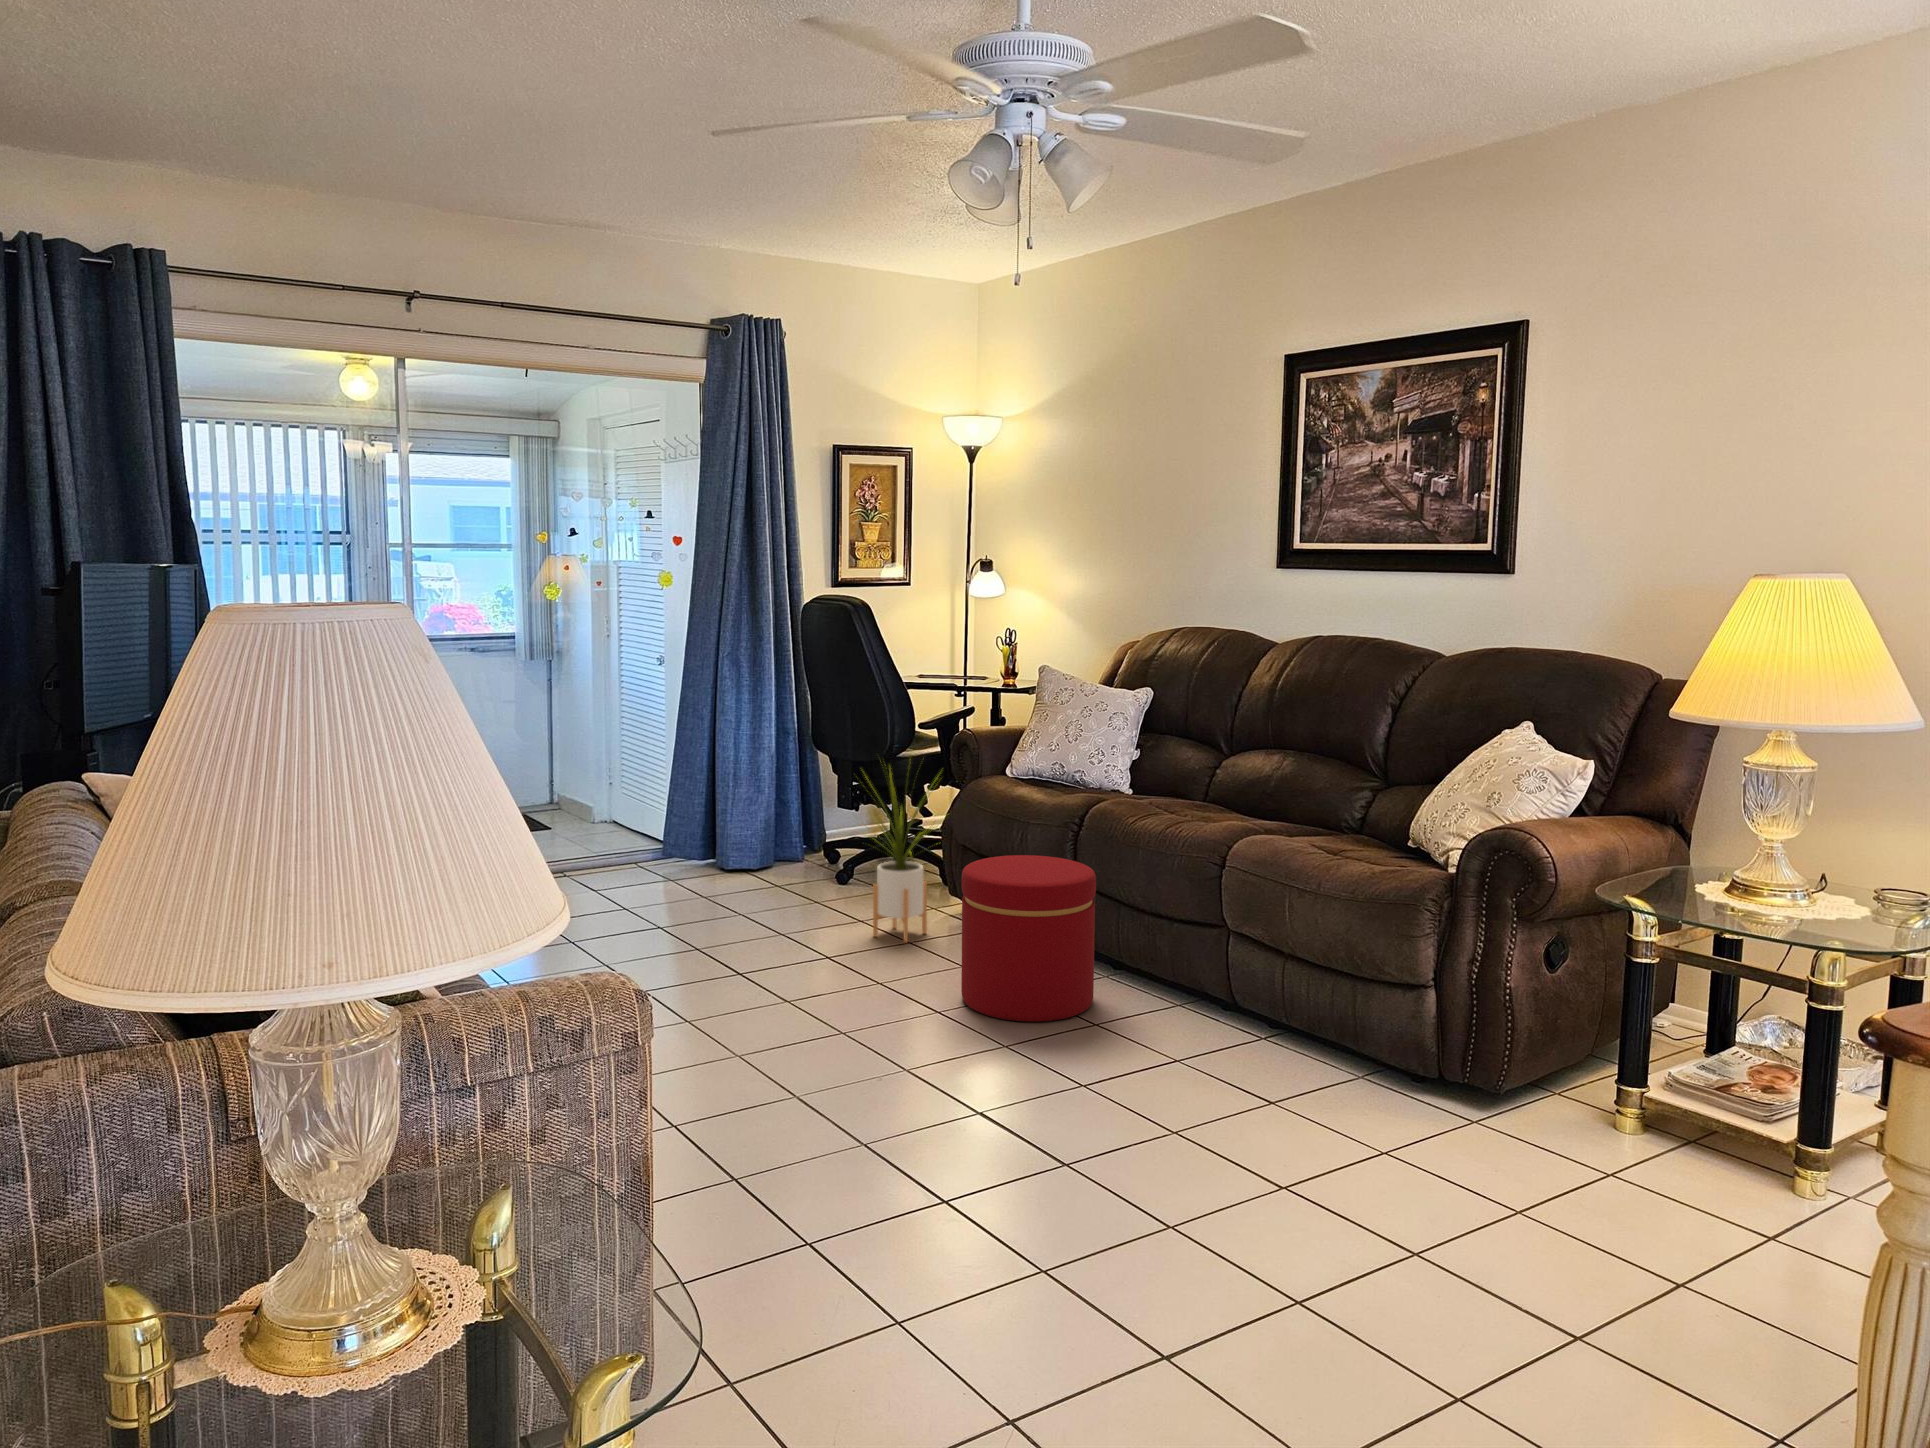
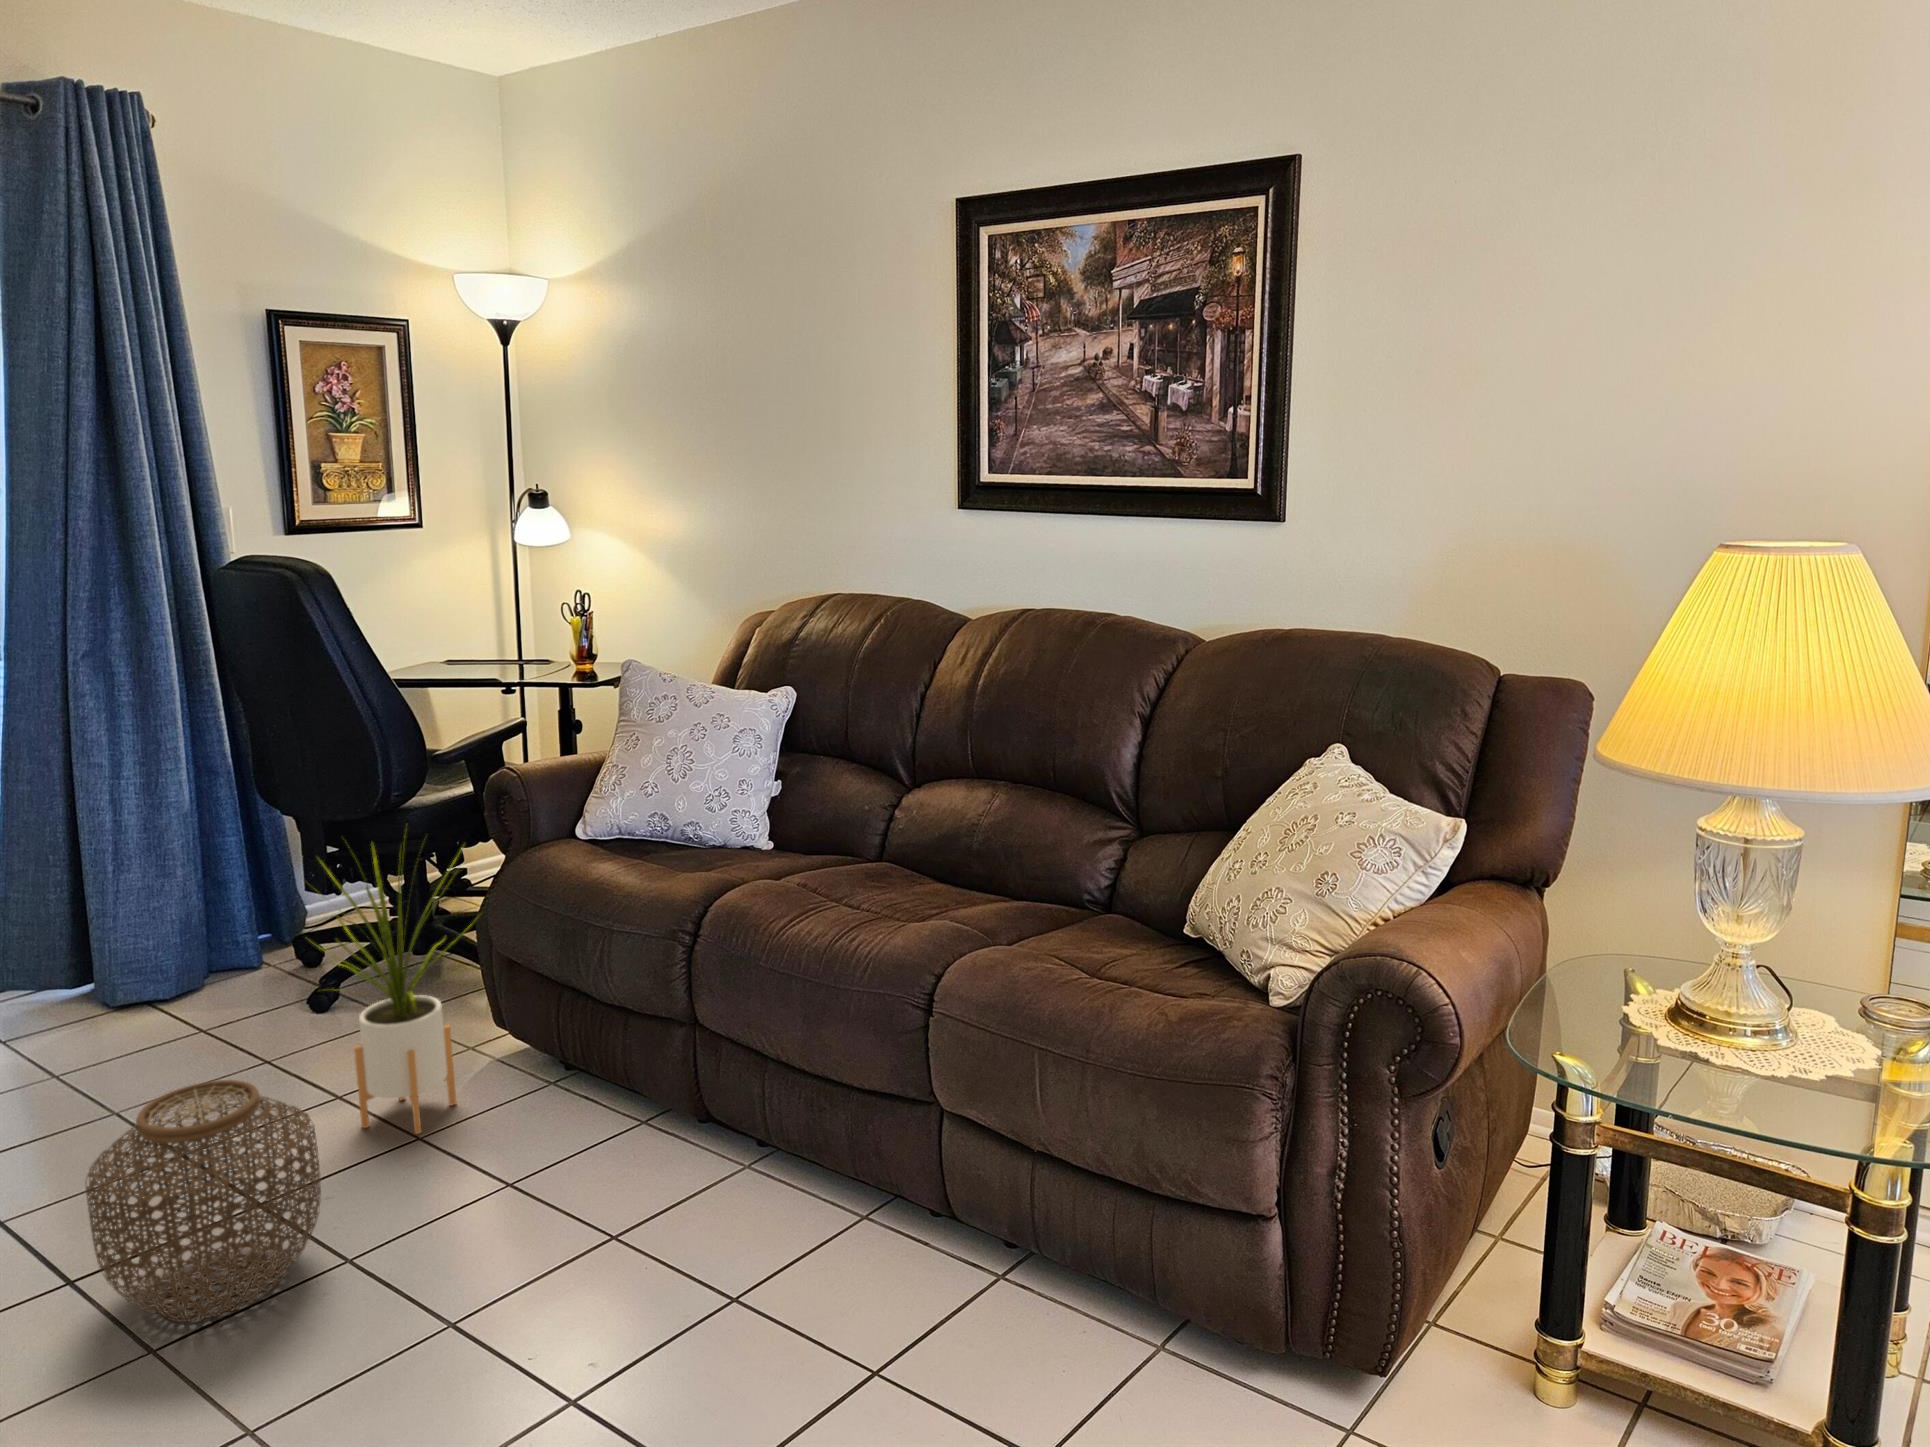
ottoman: present [961,855,1096,1022] -> none [490,1004,732,1319]
woven basket: none [757,868,865,992] -> present [85,1080,321,1322]

